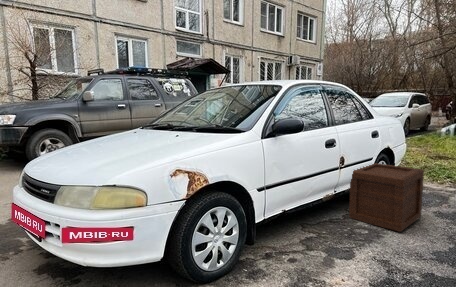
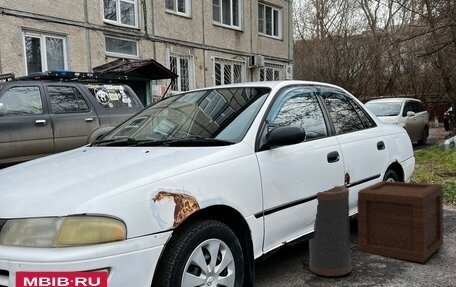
trash can: none [306,166,341,238] -> present [309,186,351,277]

